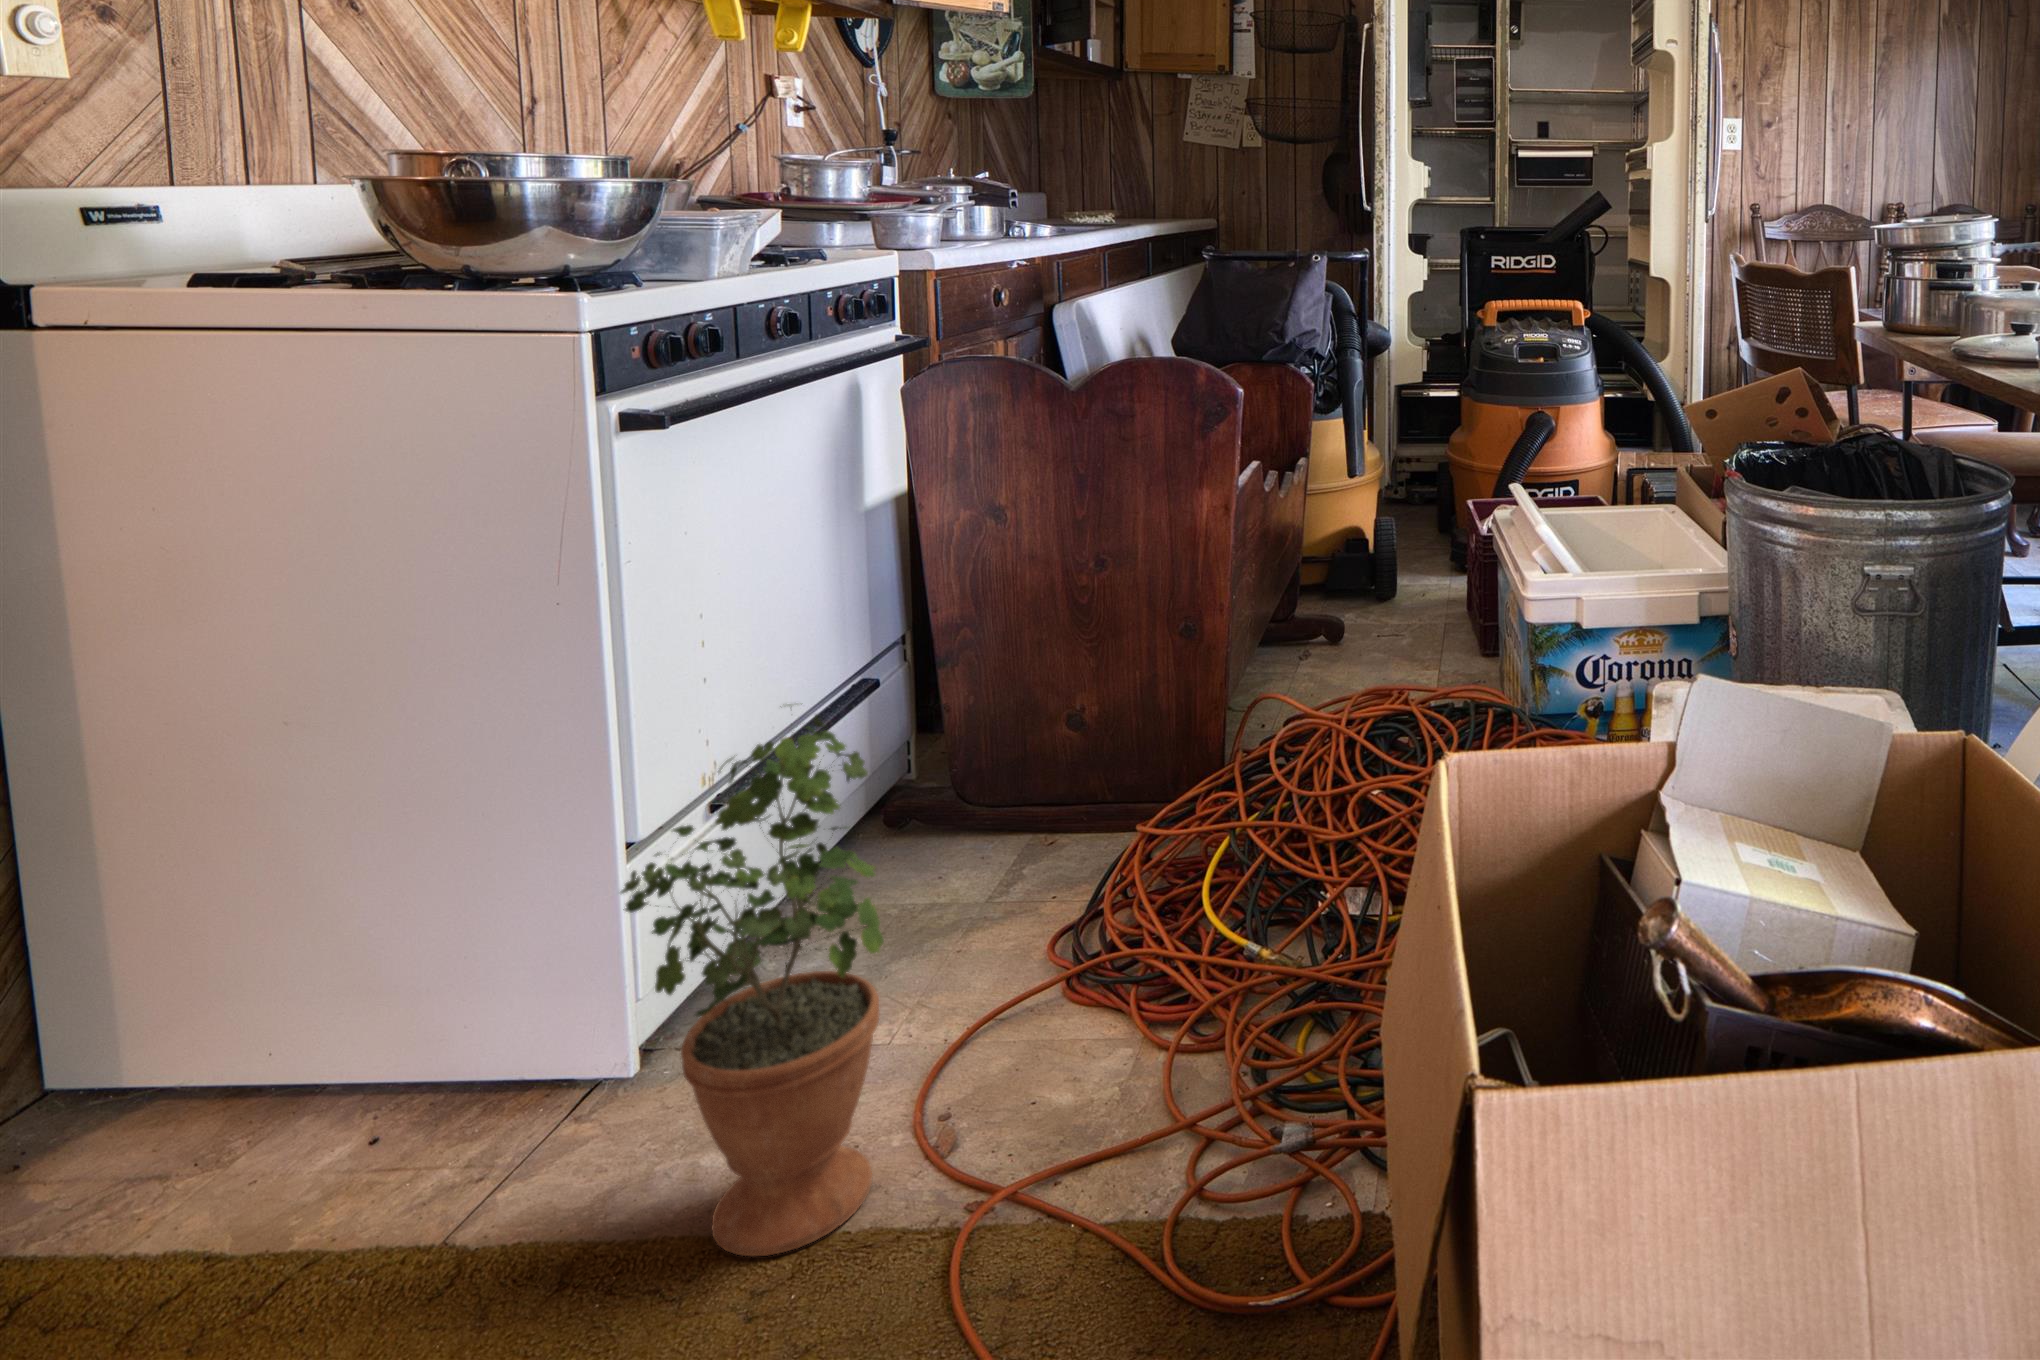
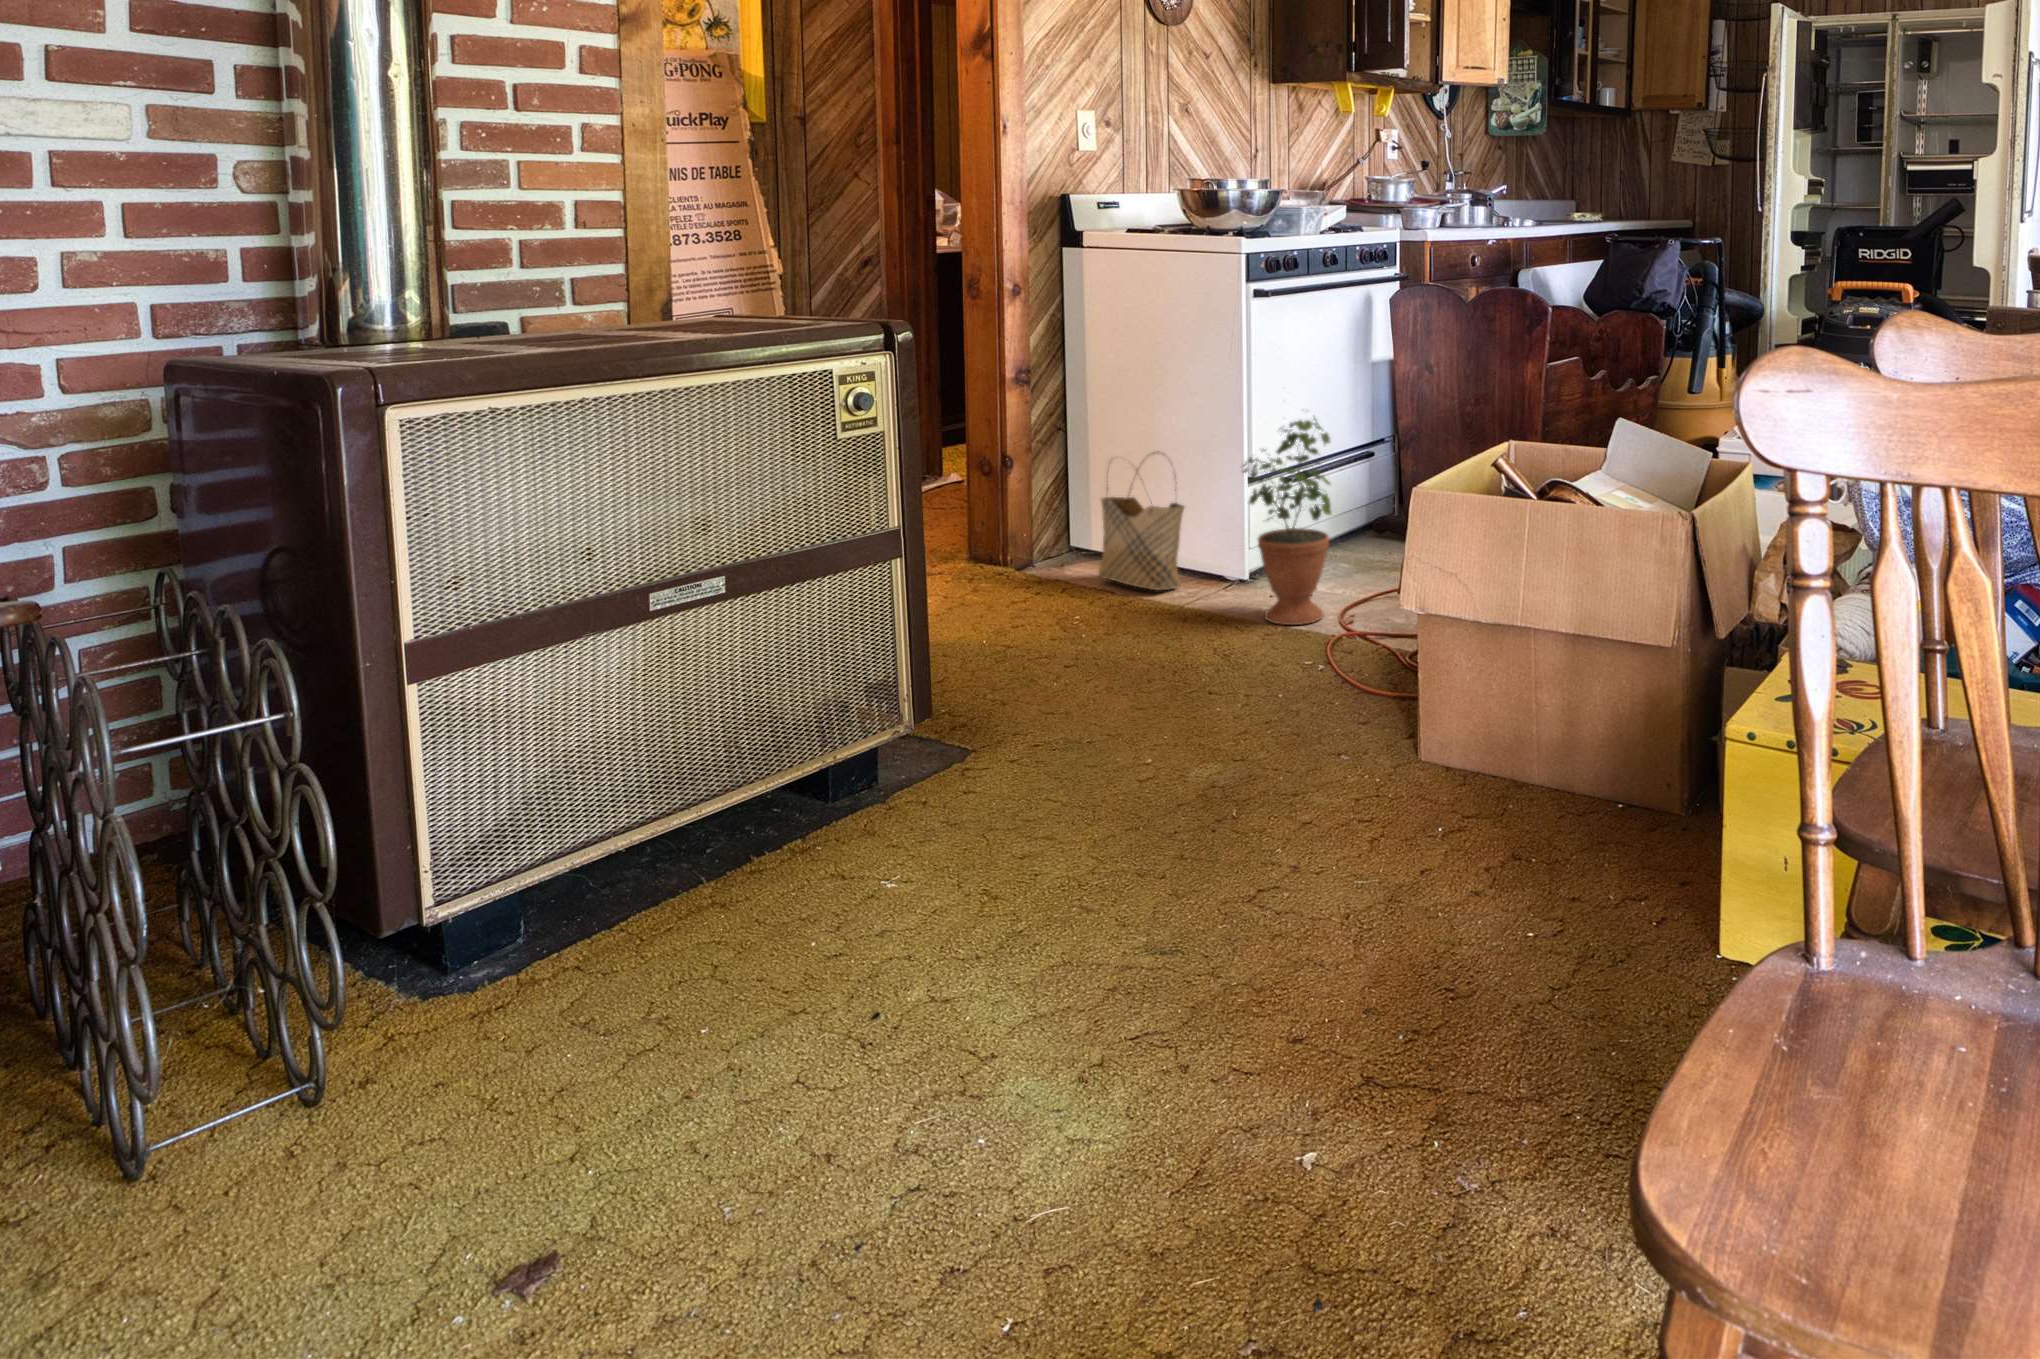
woven basket: none [136,841,432,1228] -> present [1098,453,1184,590]

